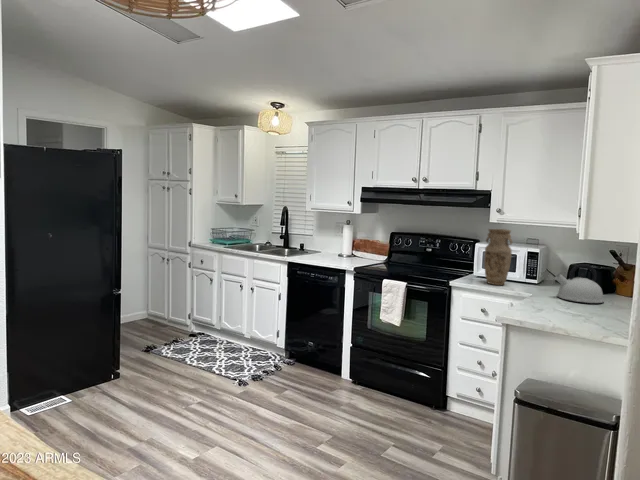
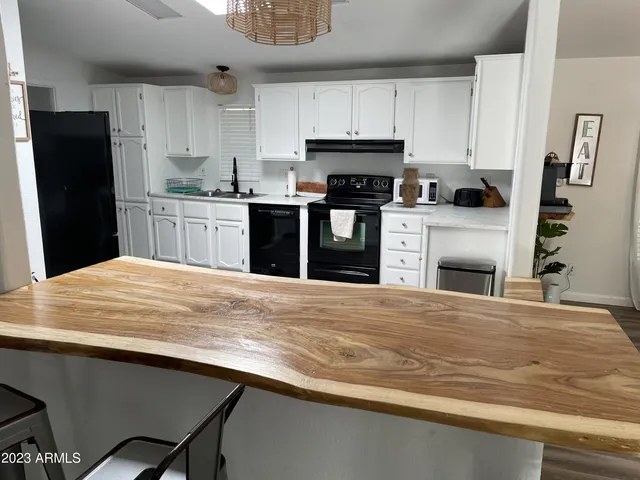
kettle: present [555,264,604,303] -> none [448,188,477,213]

